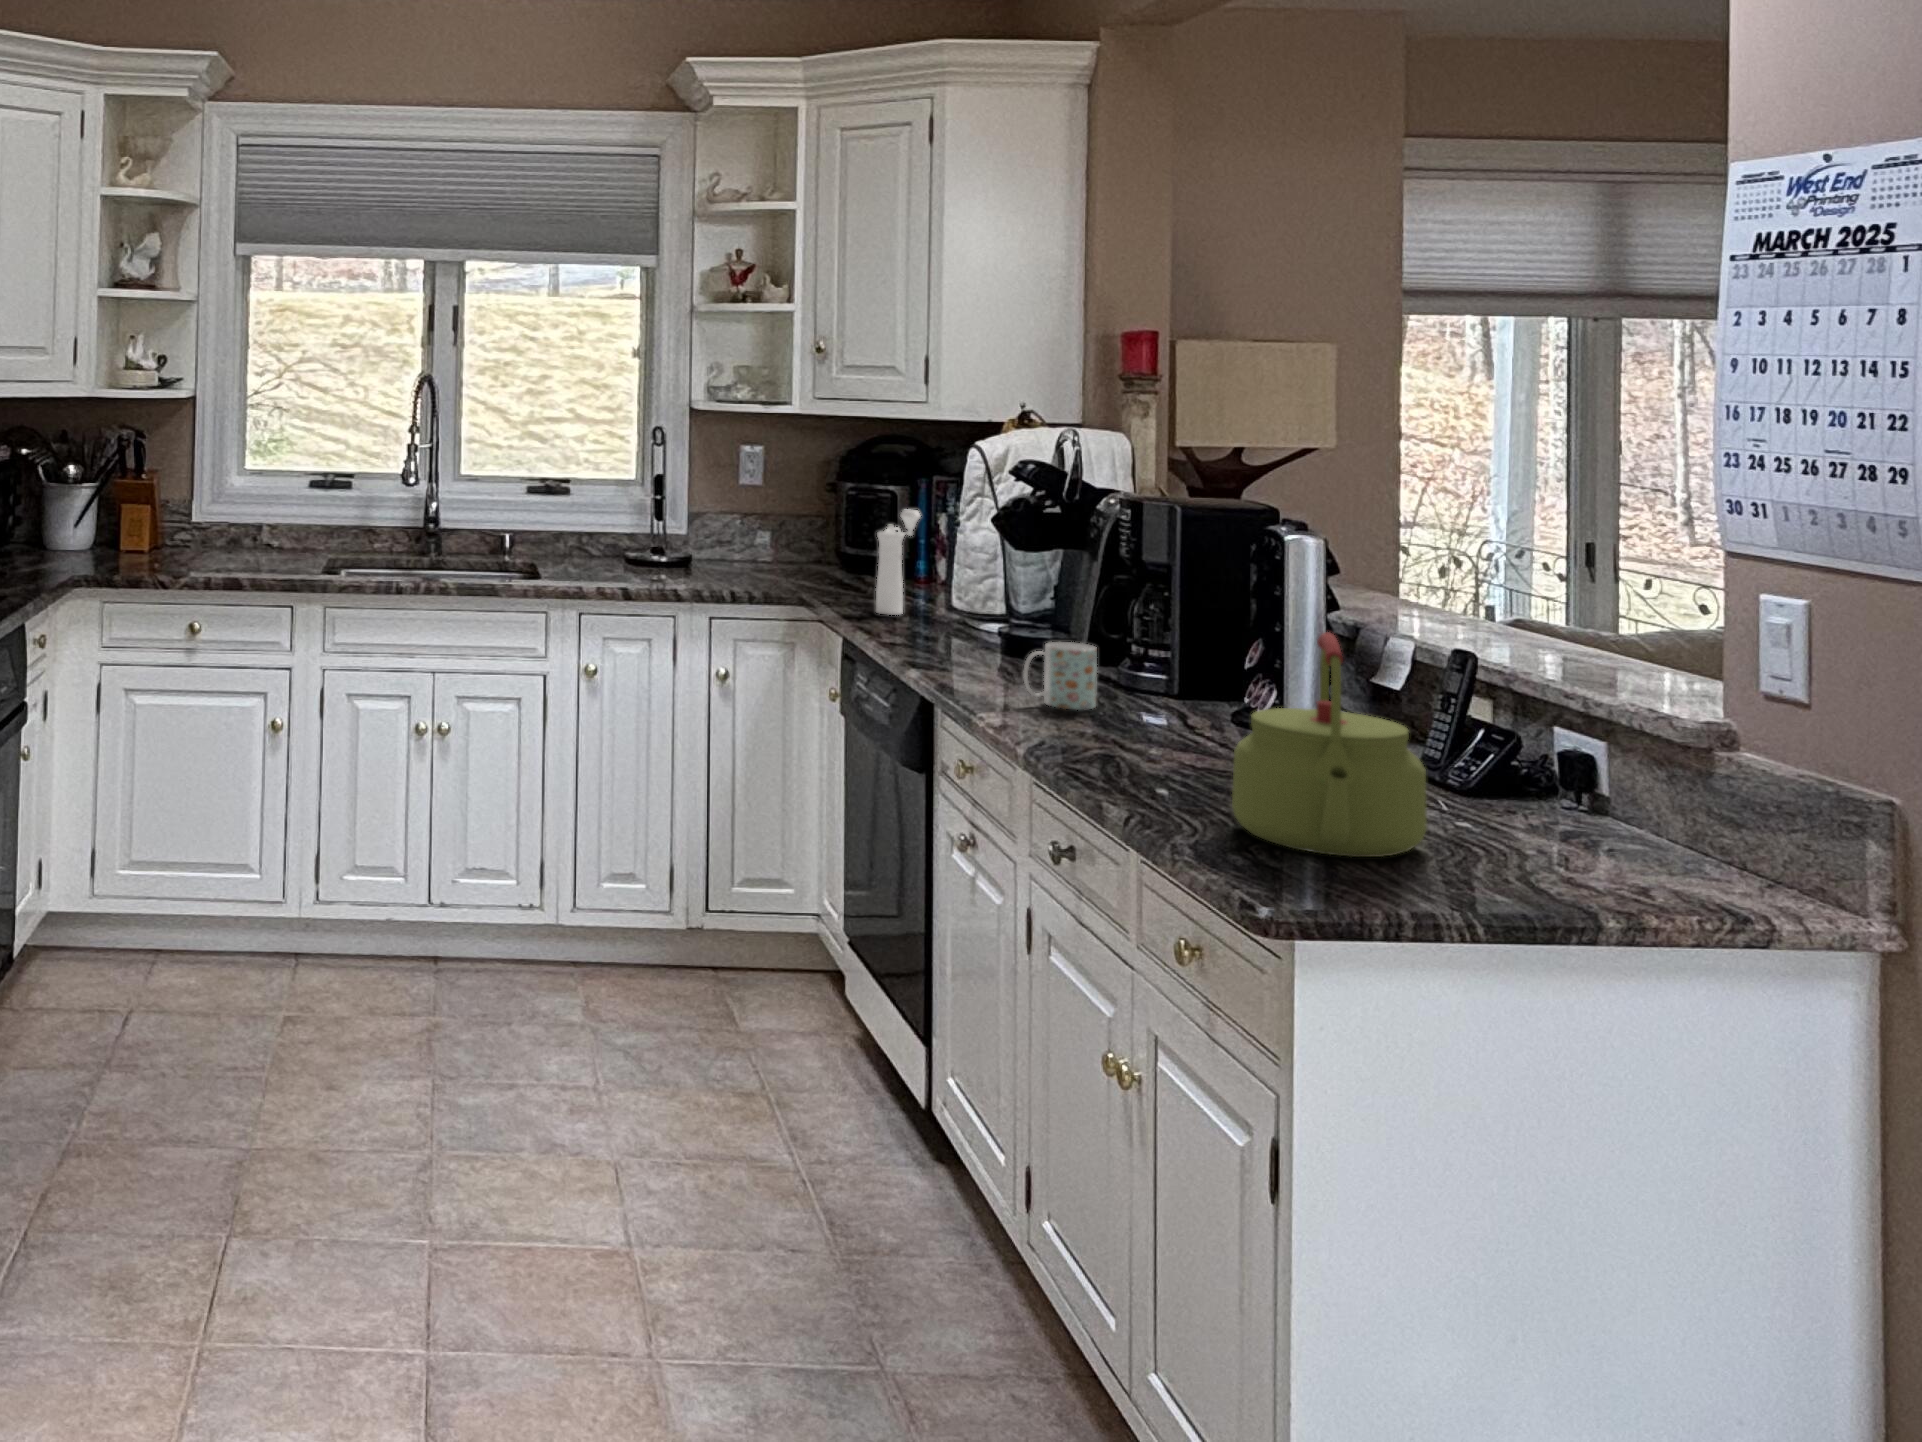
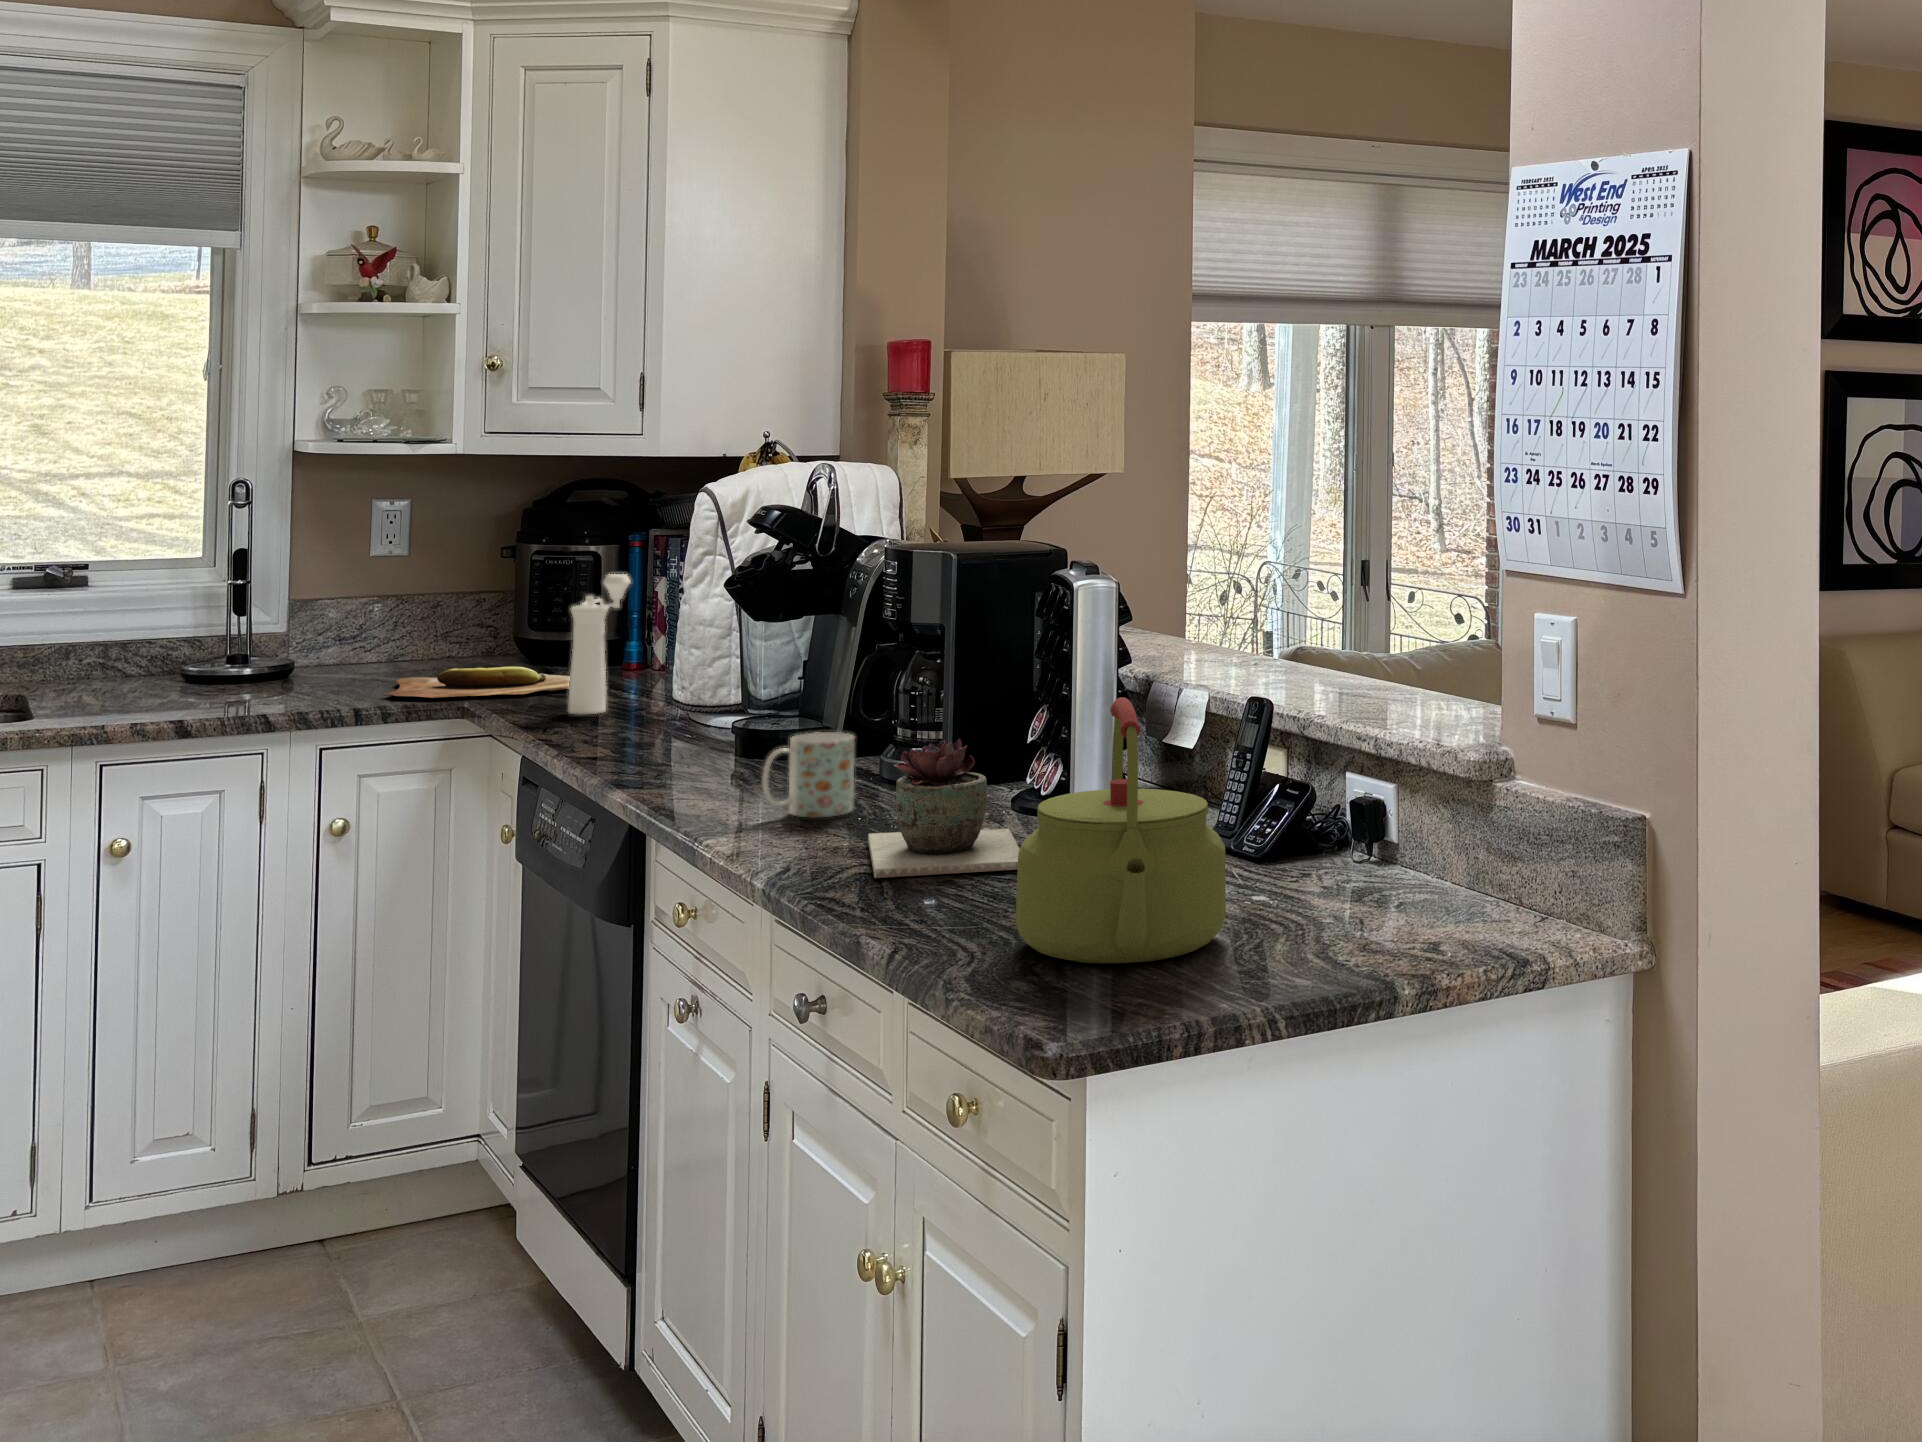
cutting board: none [746,573,896,596] -> present [384,667,570,698]
succulent plant: none [1108,657,1243,770] -> present [868,739,1020,878]

